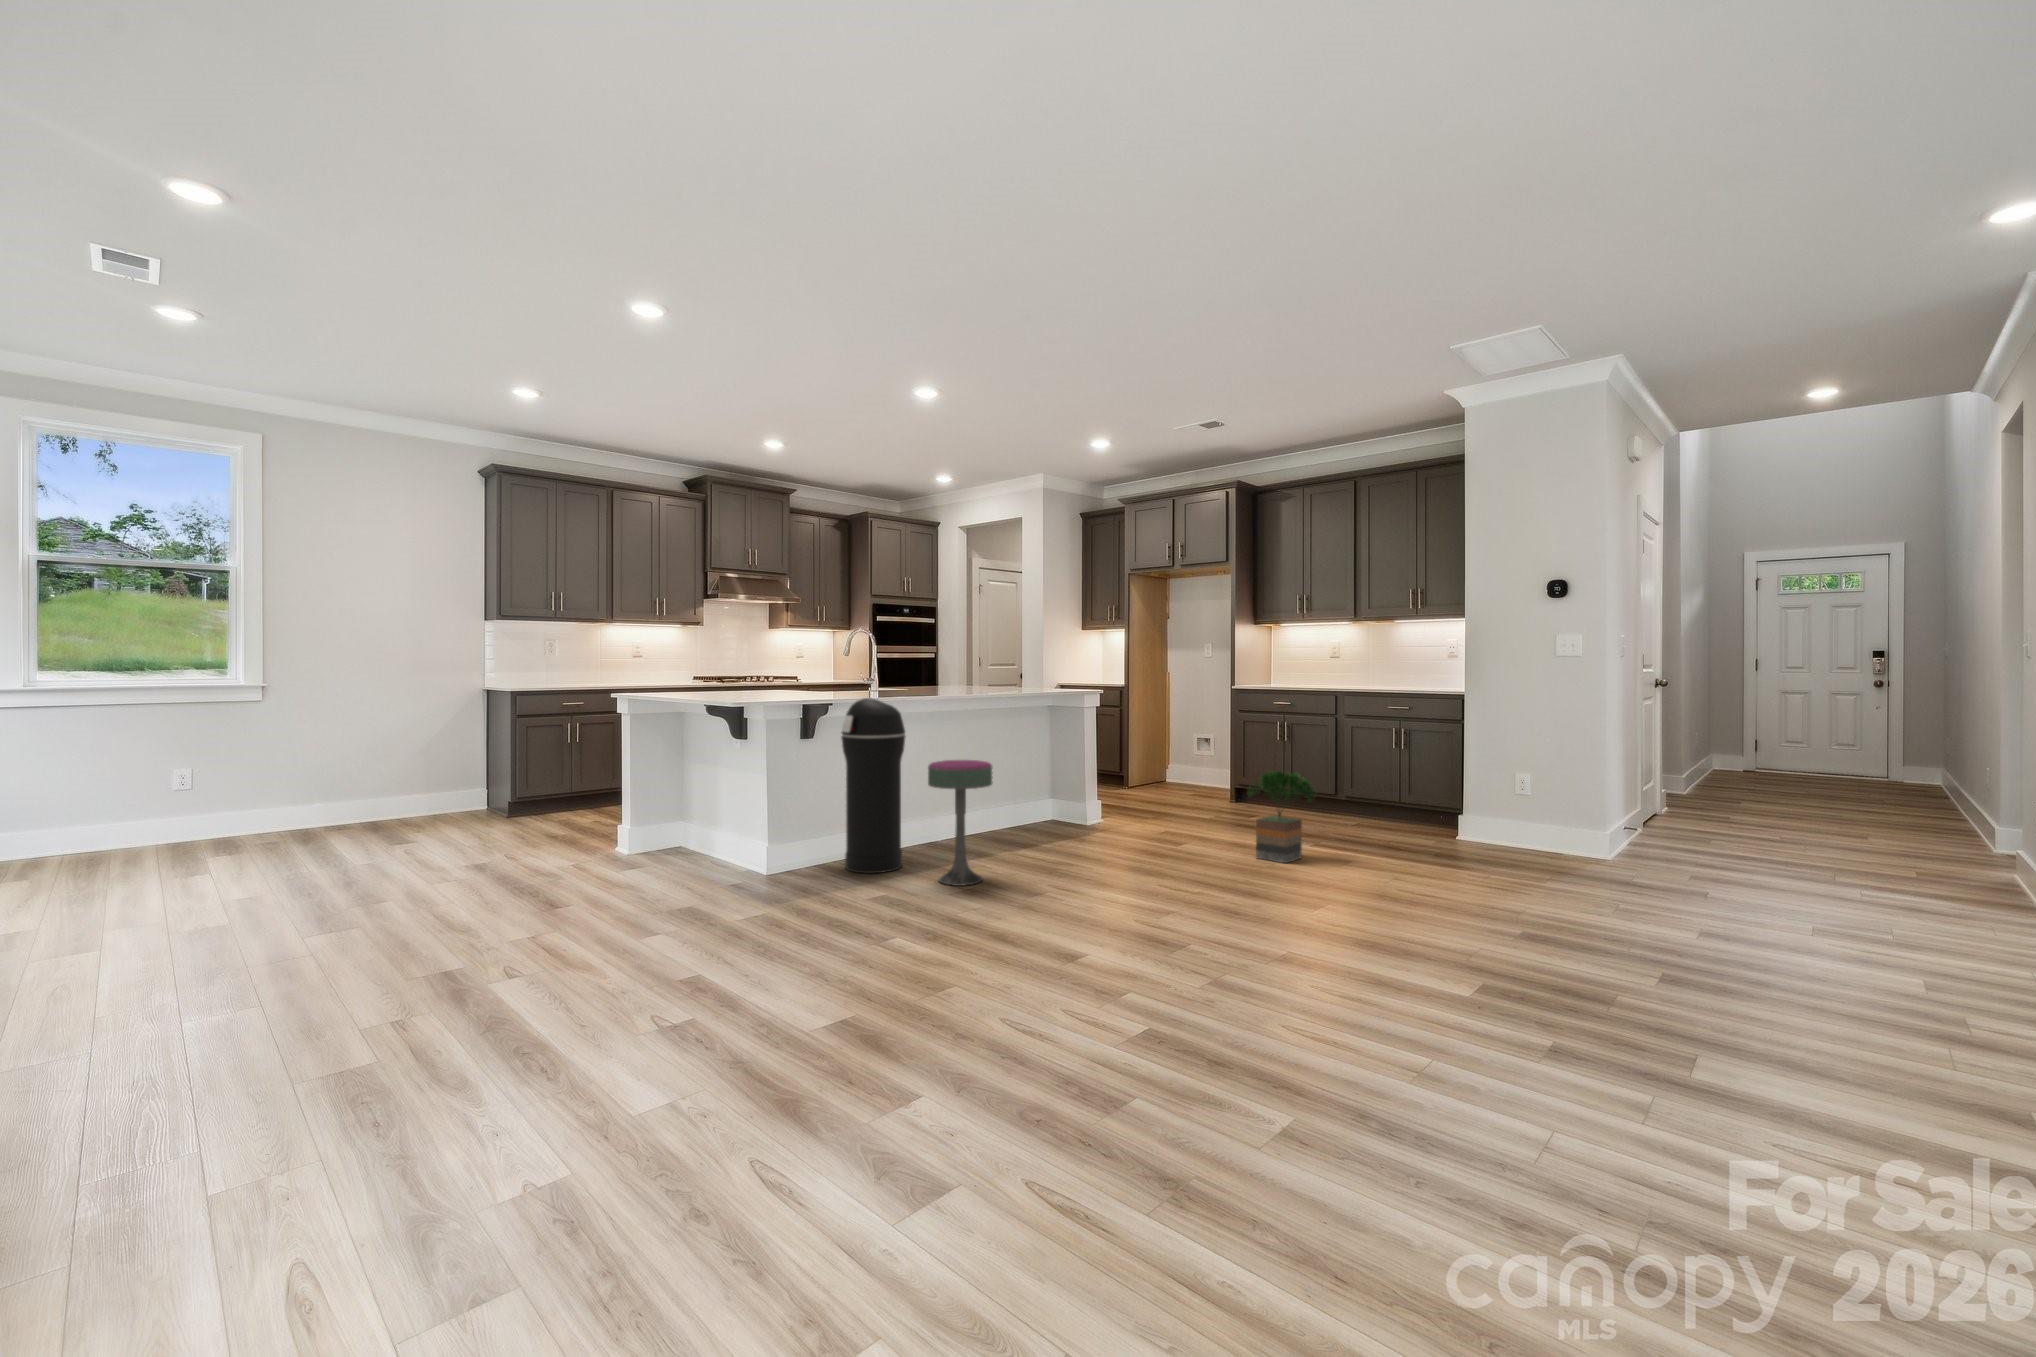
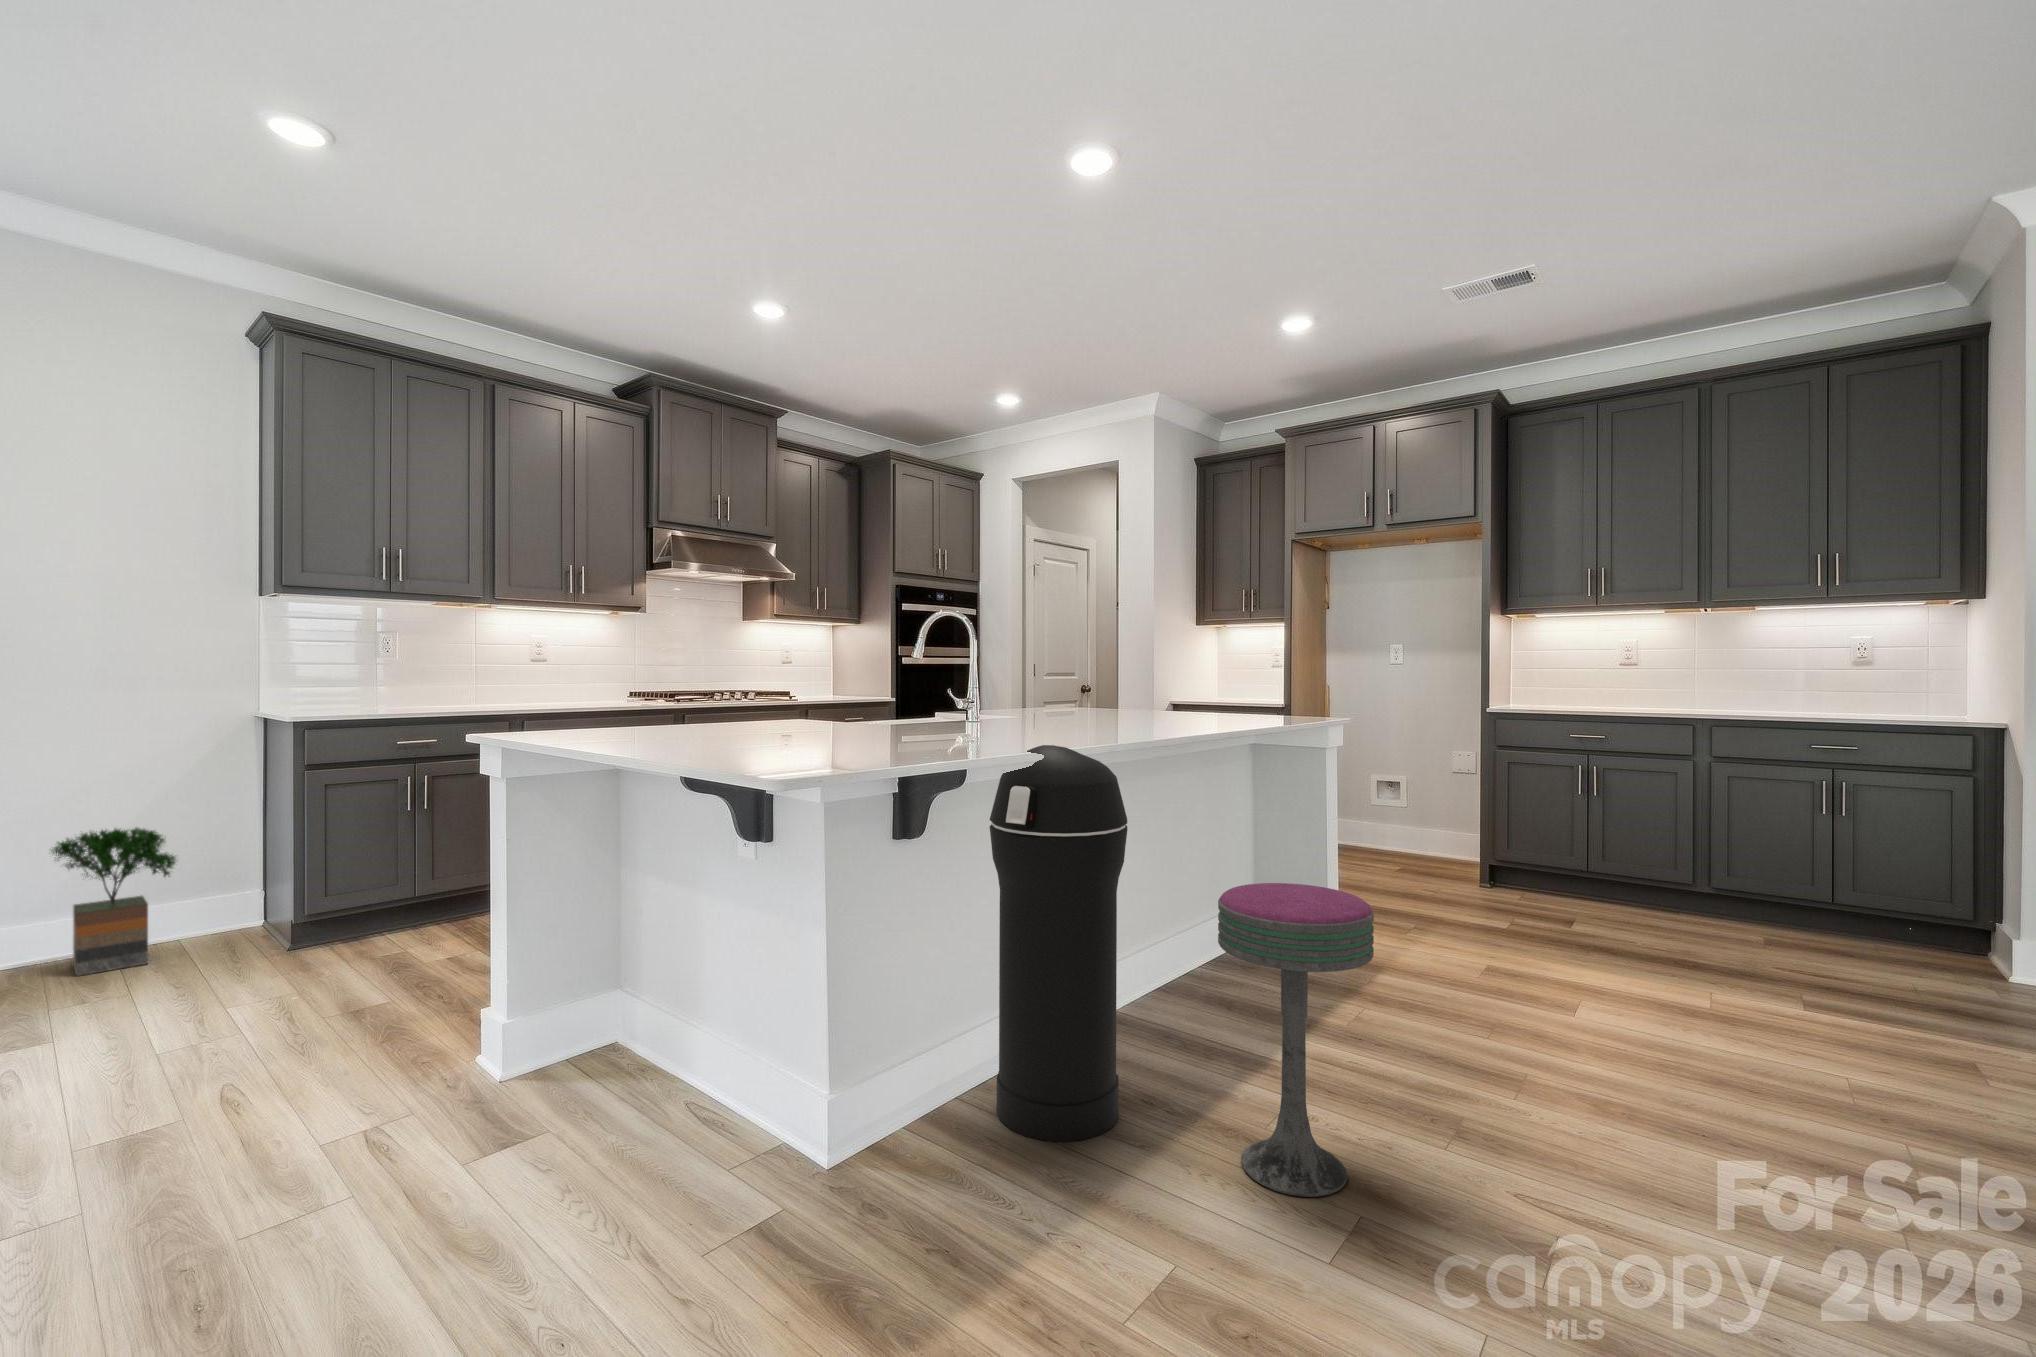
potted tree: present [1248,771,1315,863] -> present [51,828,176,976]

